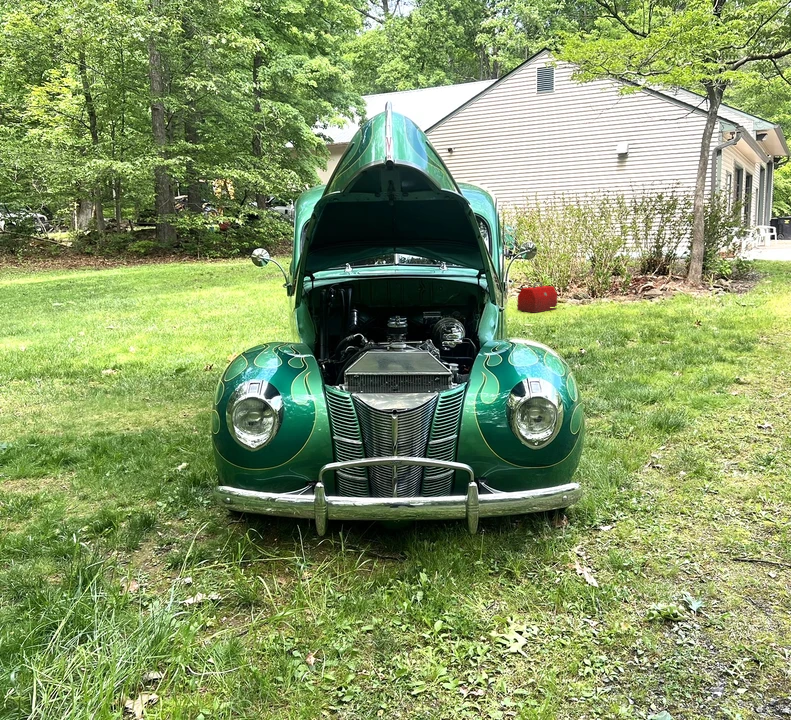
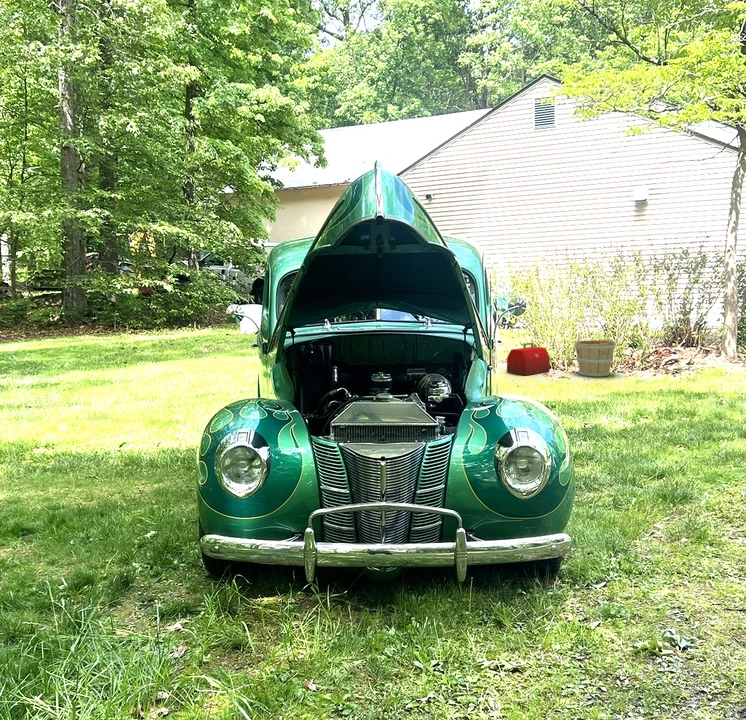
wooden bucket: none [581,279,619,314] -> present [575,340,616,377]

